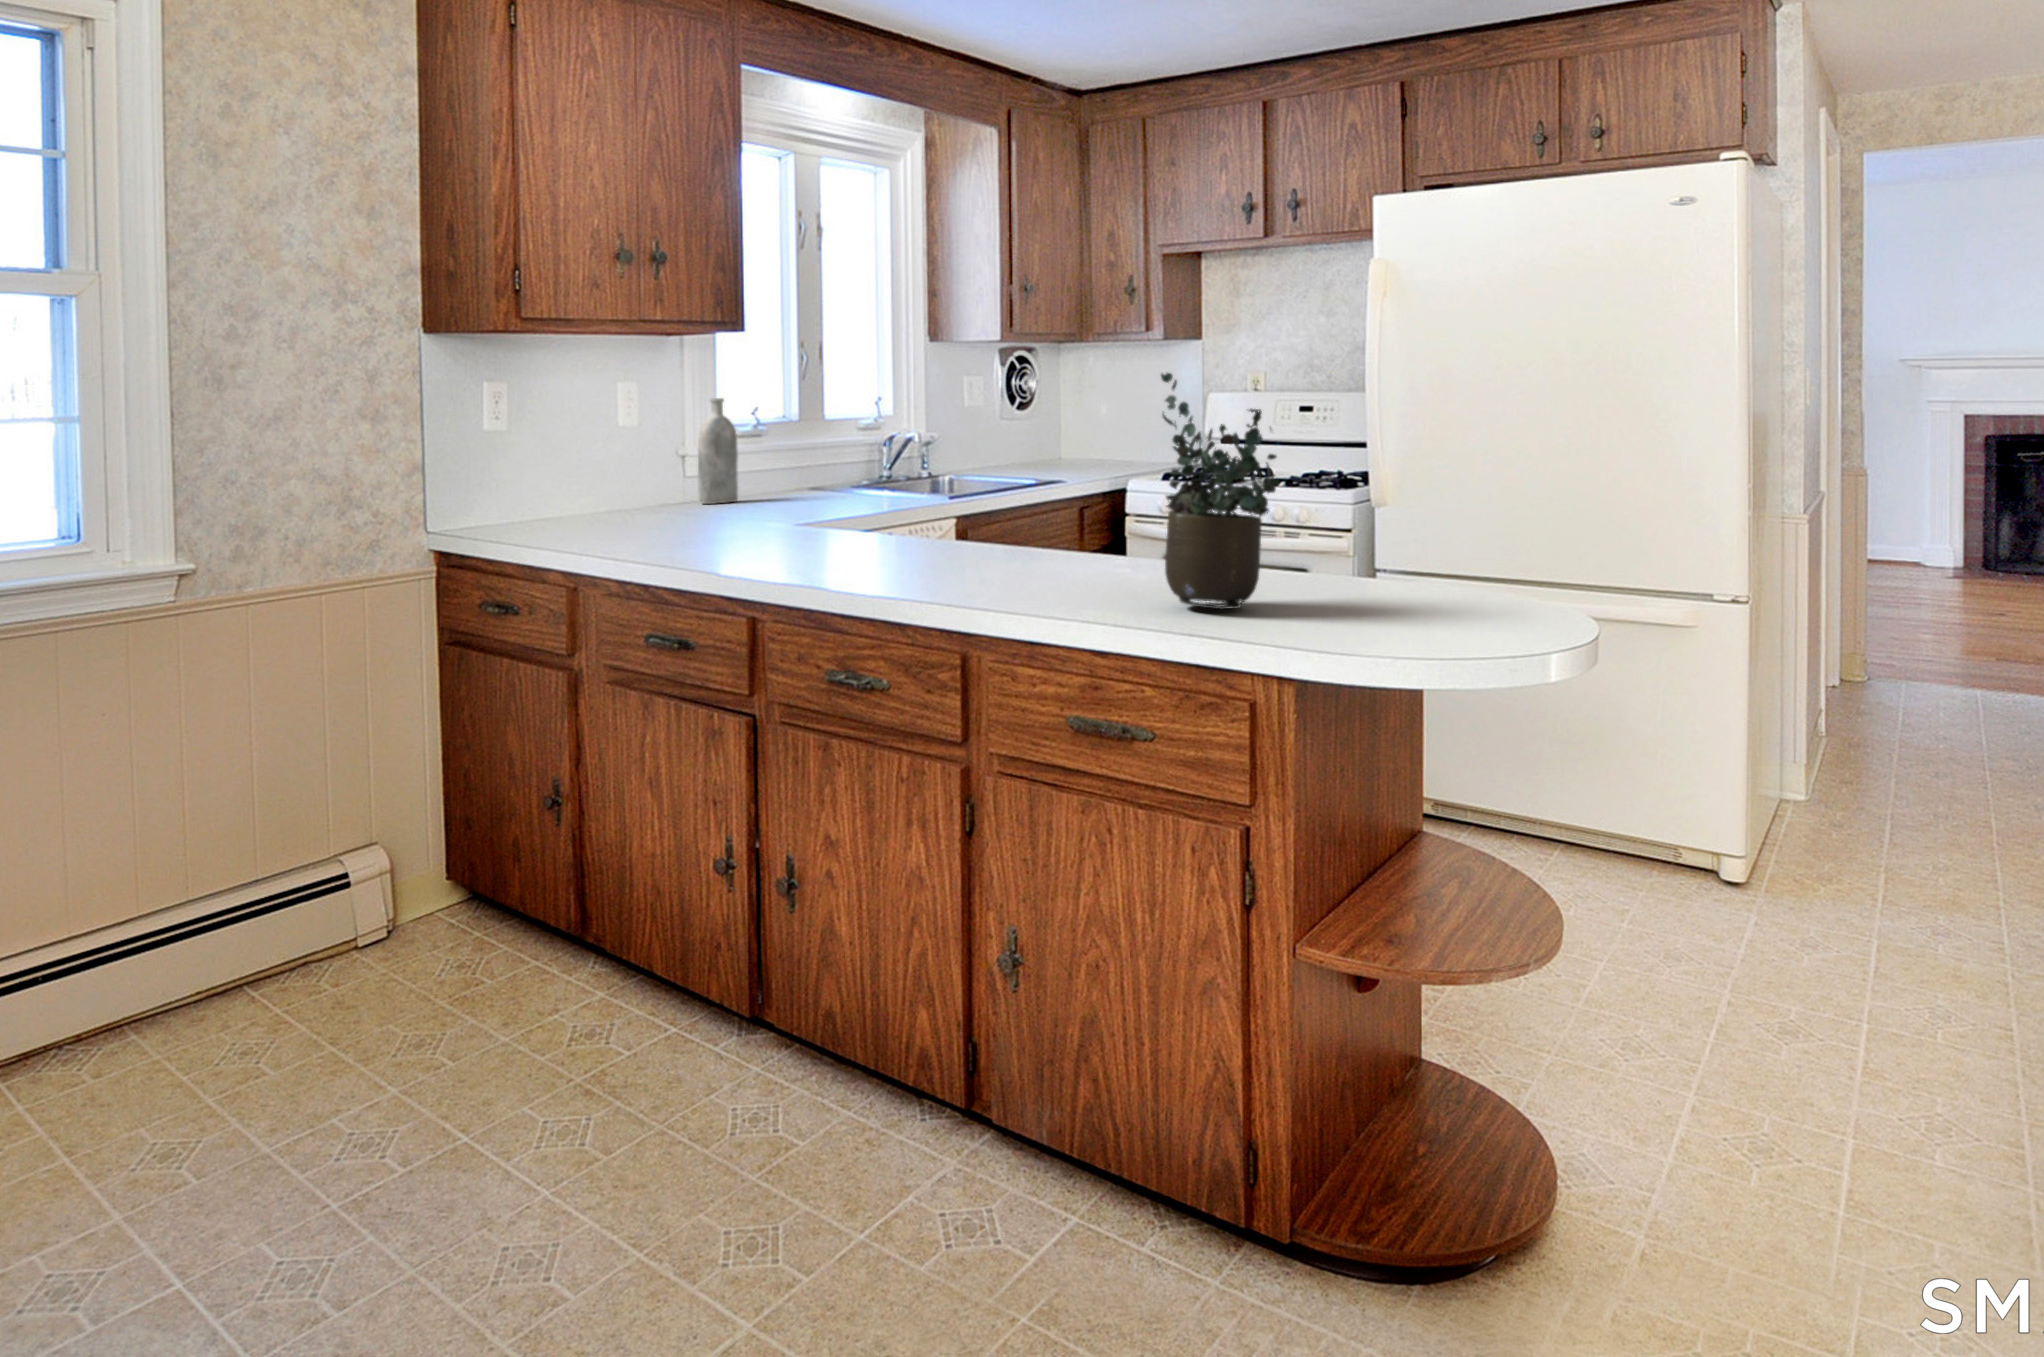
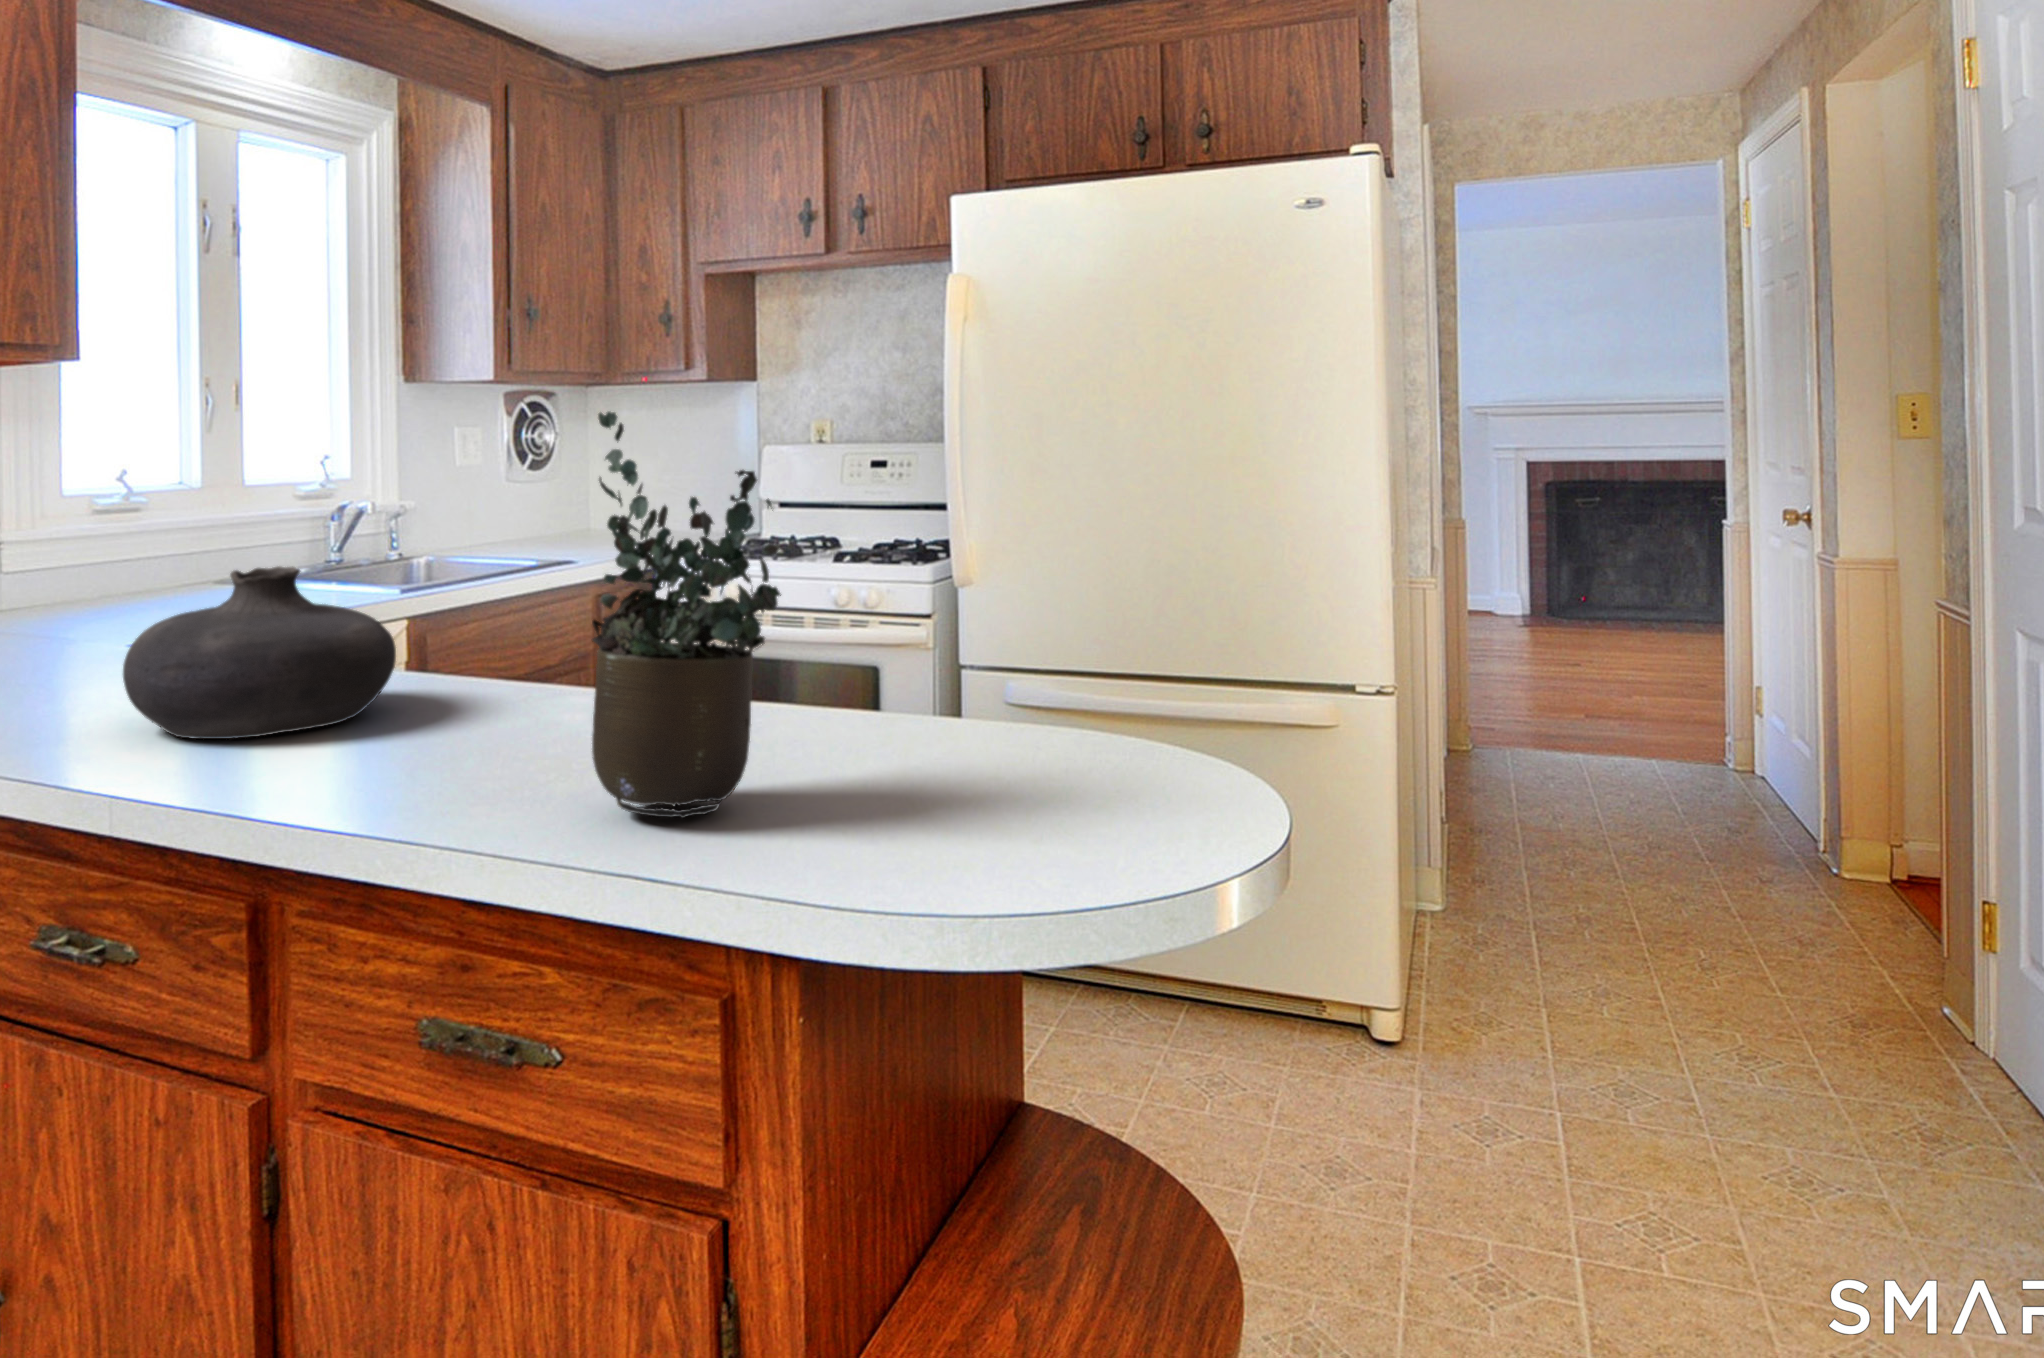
bottle: present [698,398,738,504] -> none [20,459,87,613]
vase: none [849,467,1006,569] -> present [123,566,396,739]

